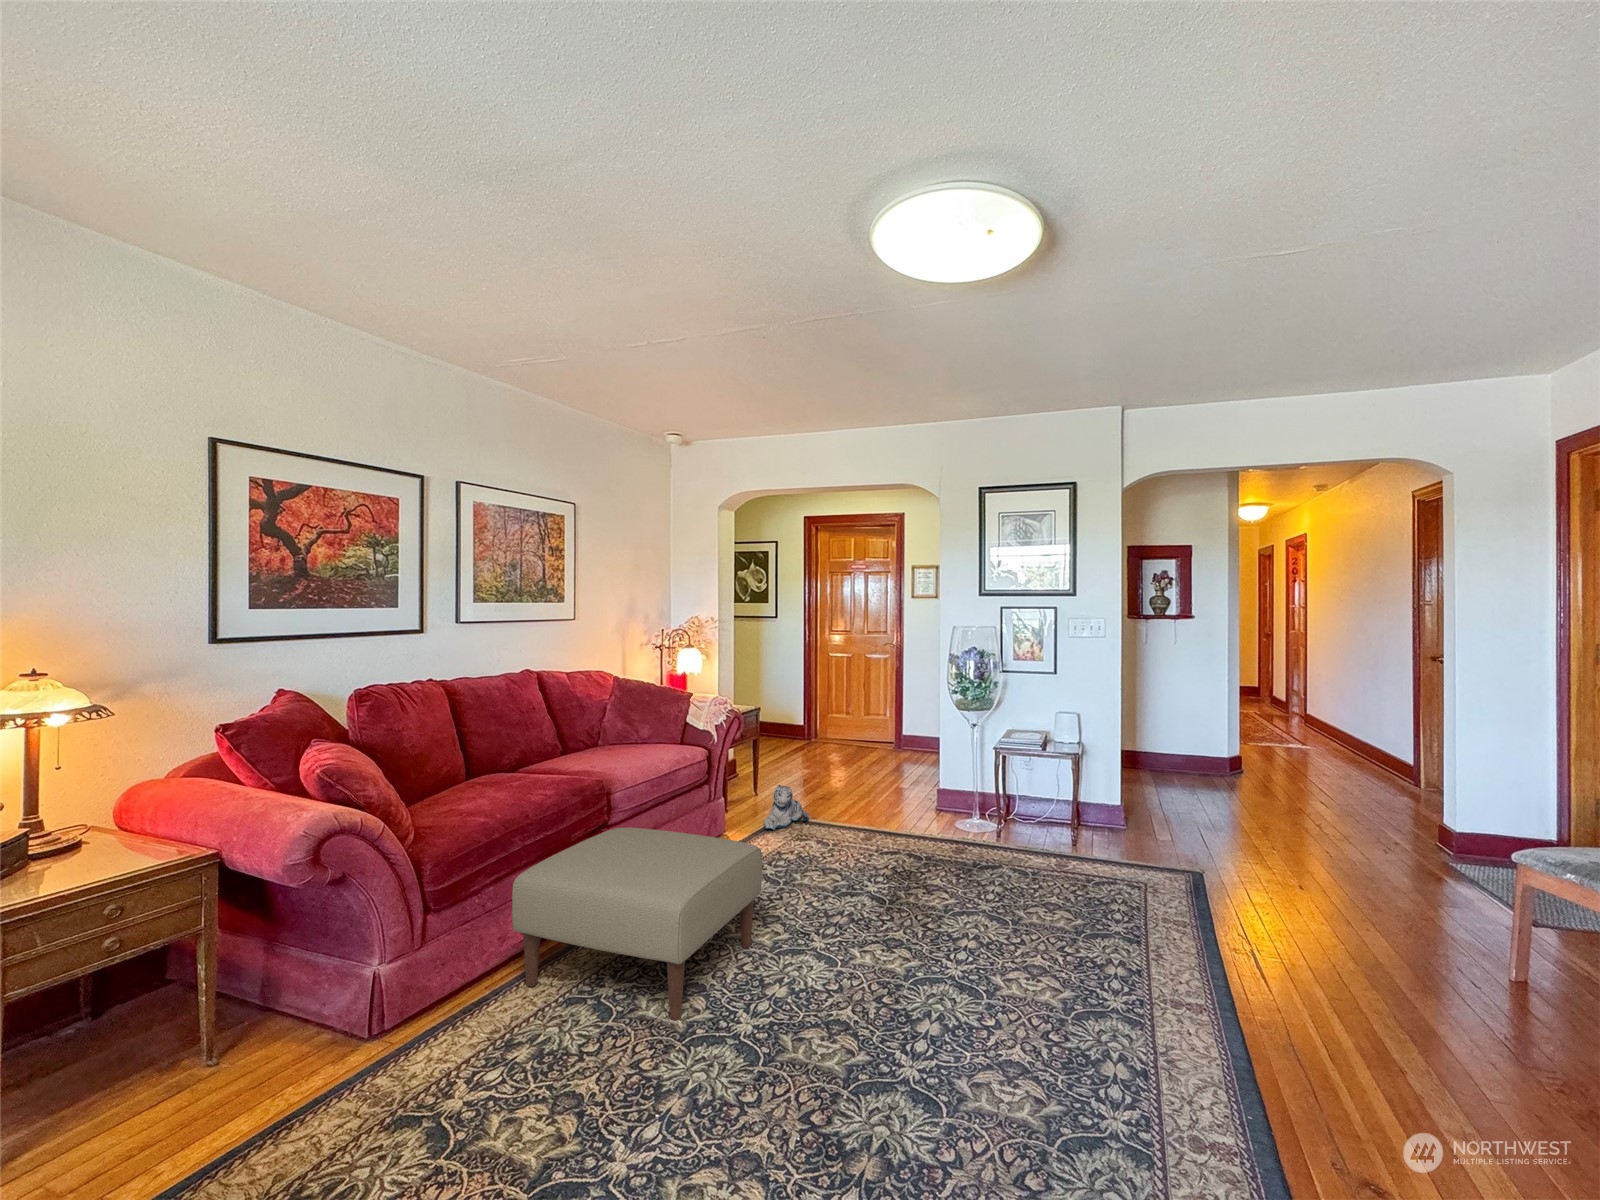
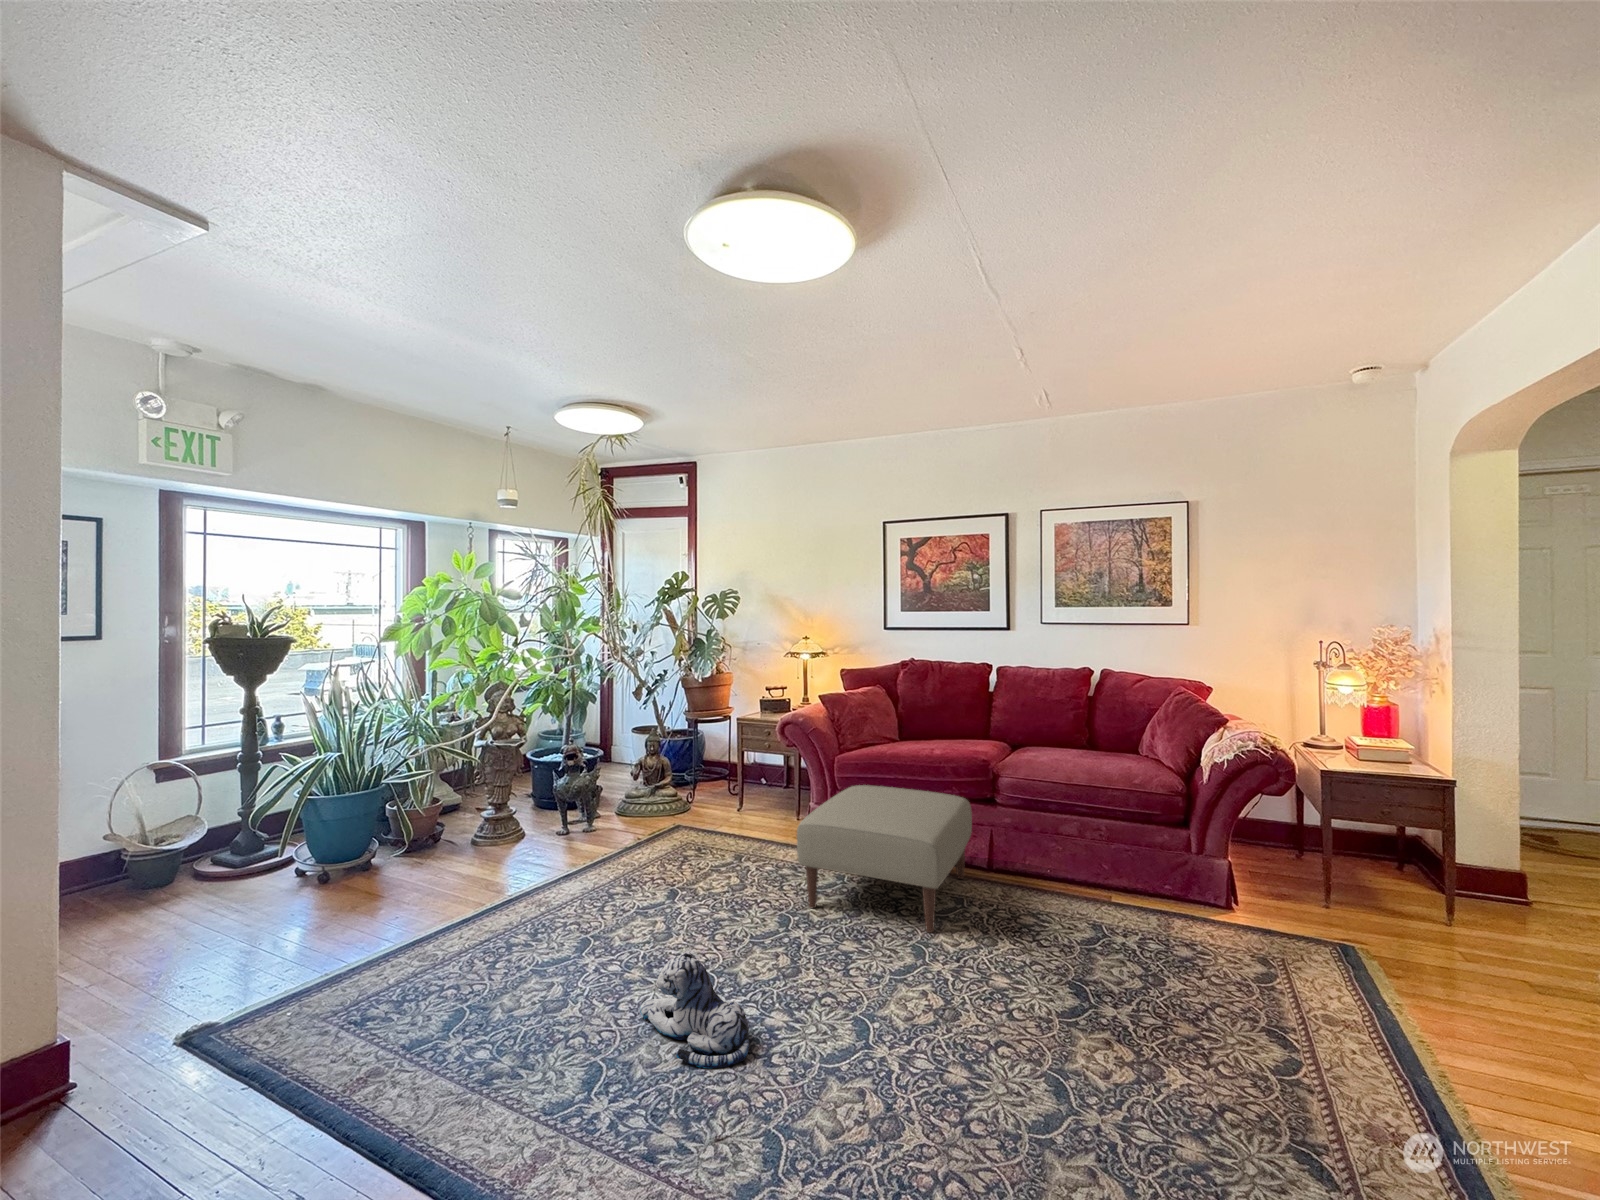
plush toy: present [764,785,809,830] -> present [640,952,750,1068]

